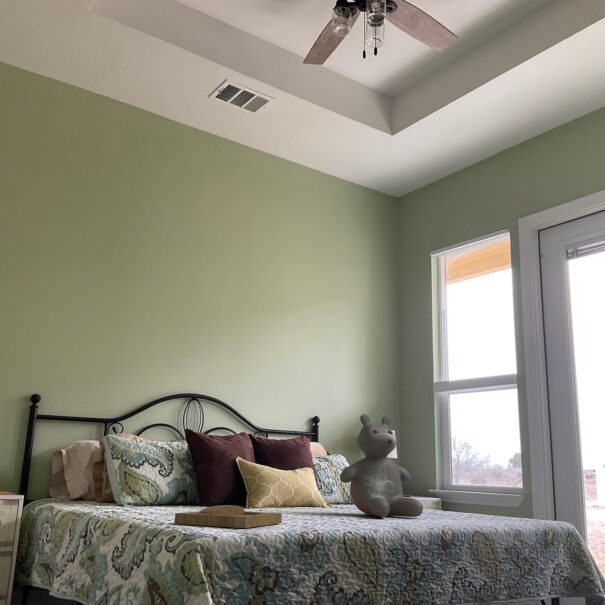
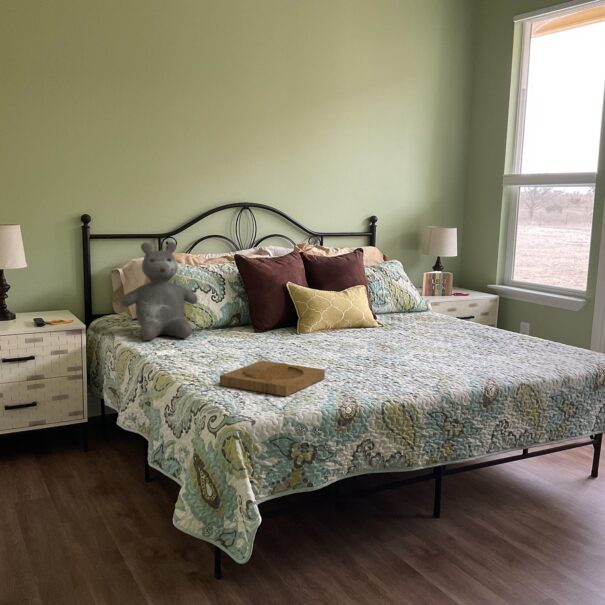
teddy bear: present [340,414,423,517] -> present [121,242,198,340]

